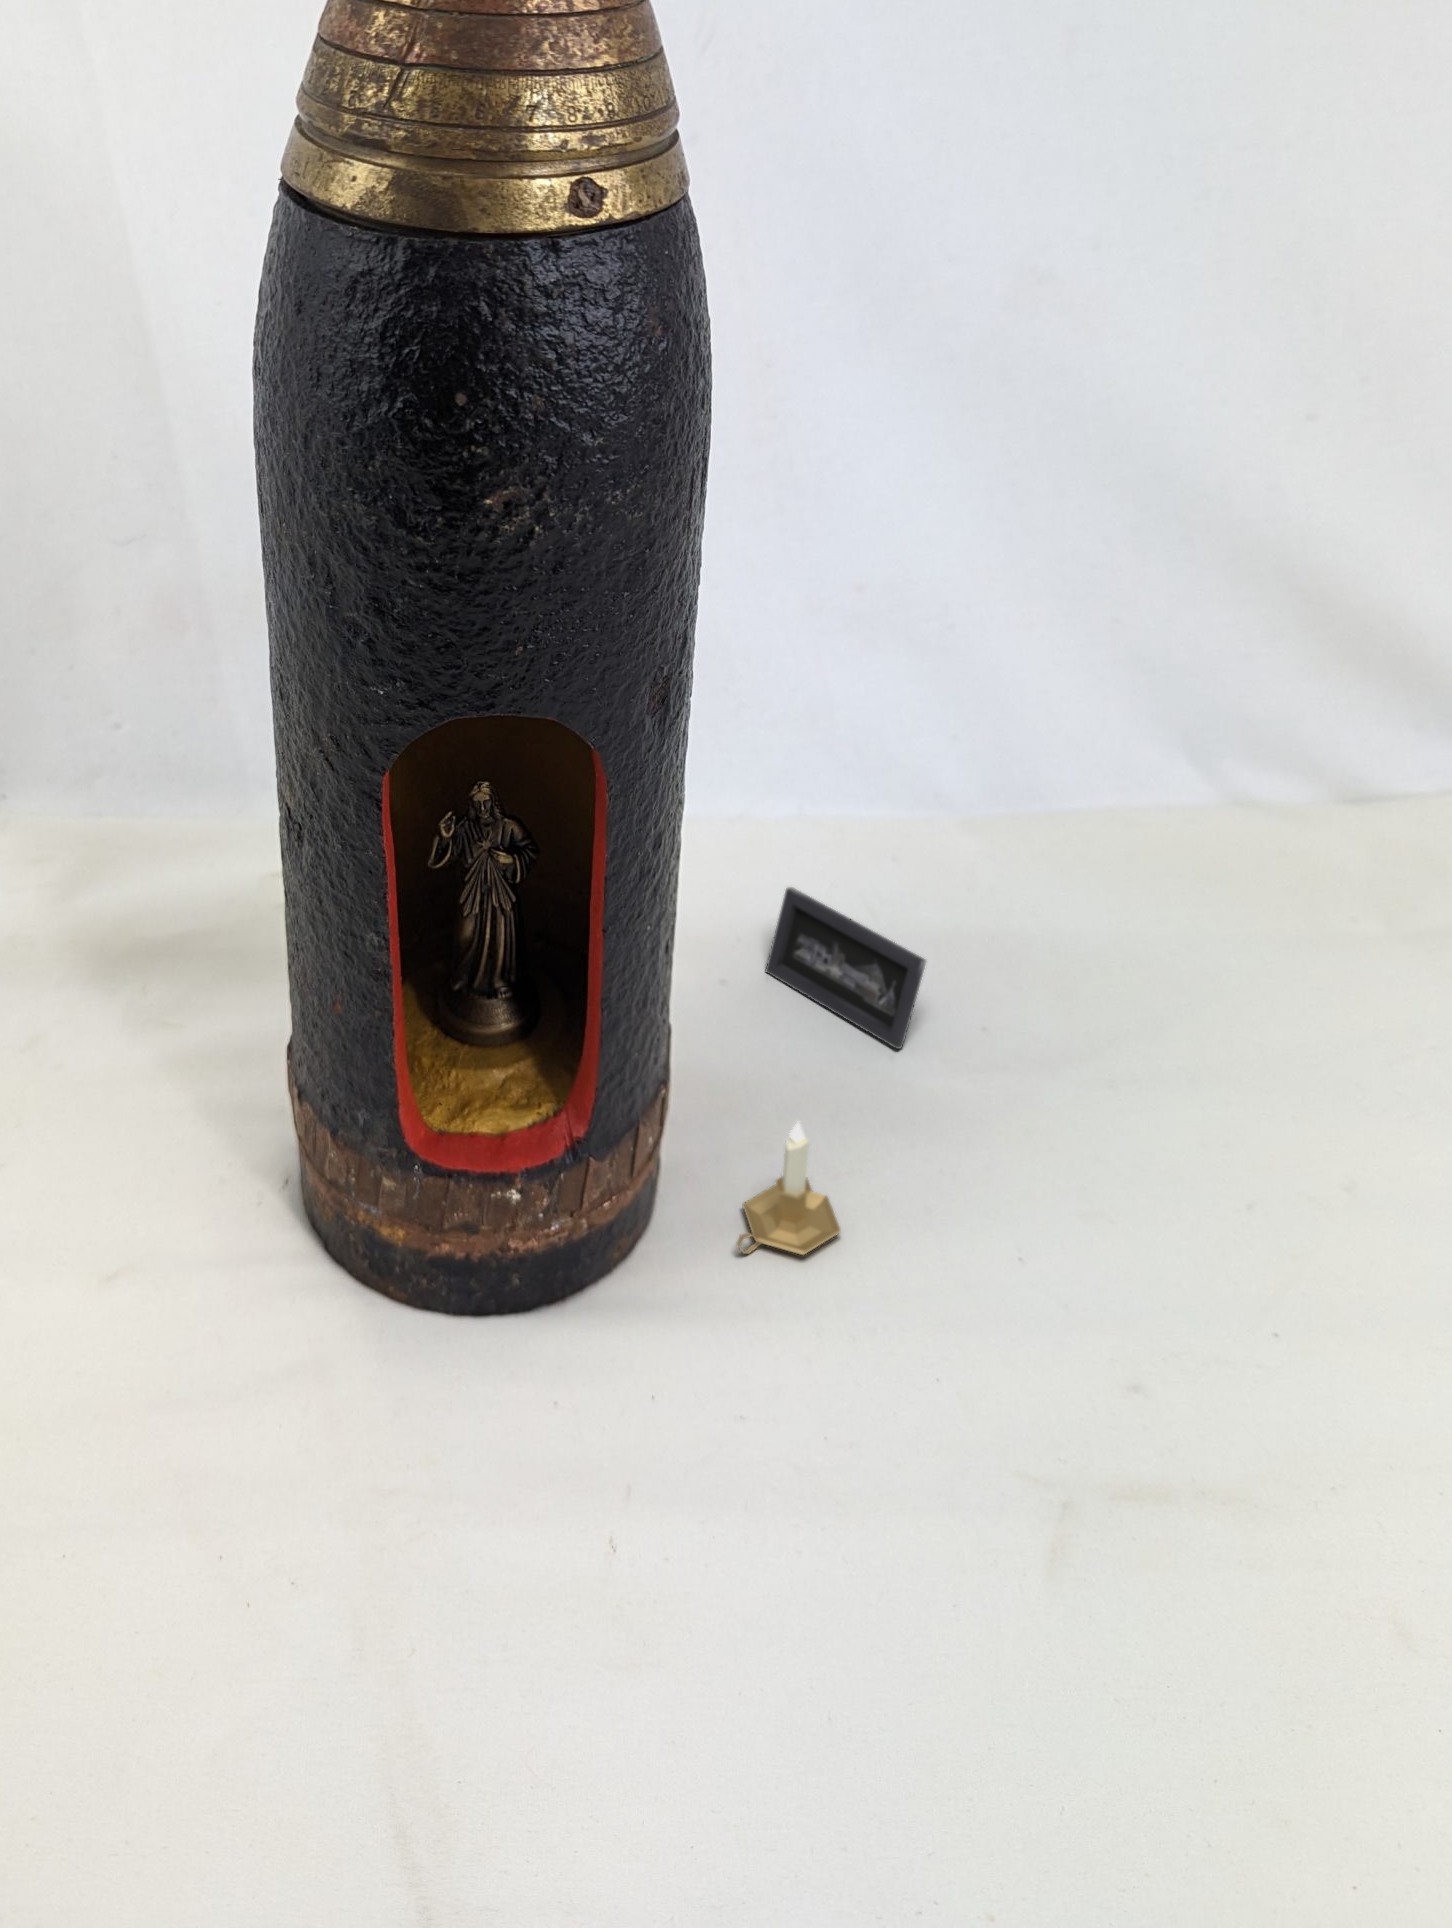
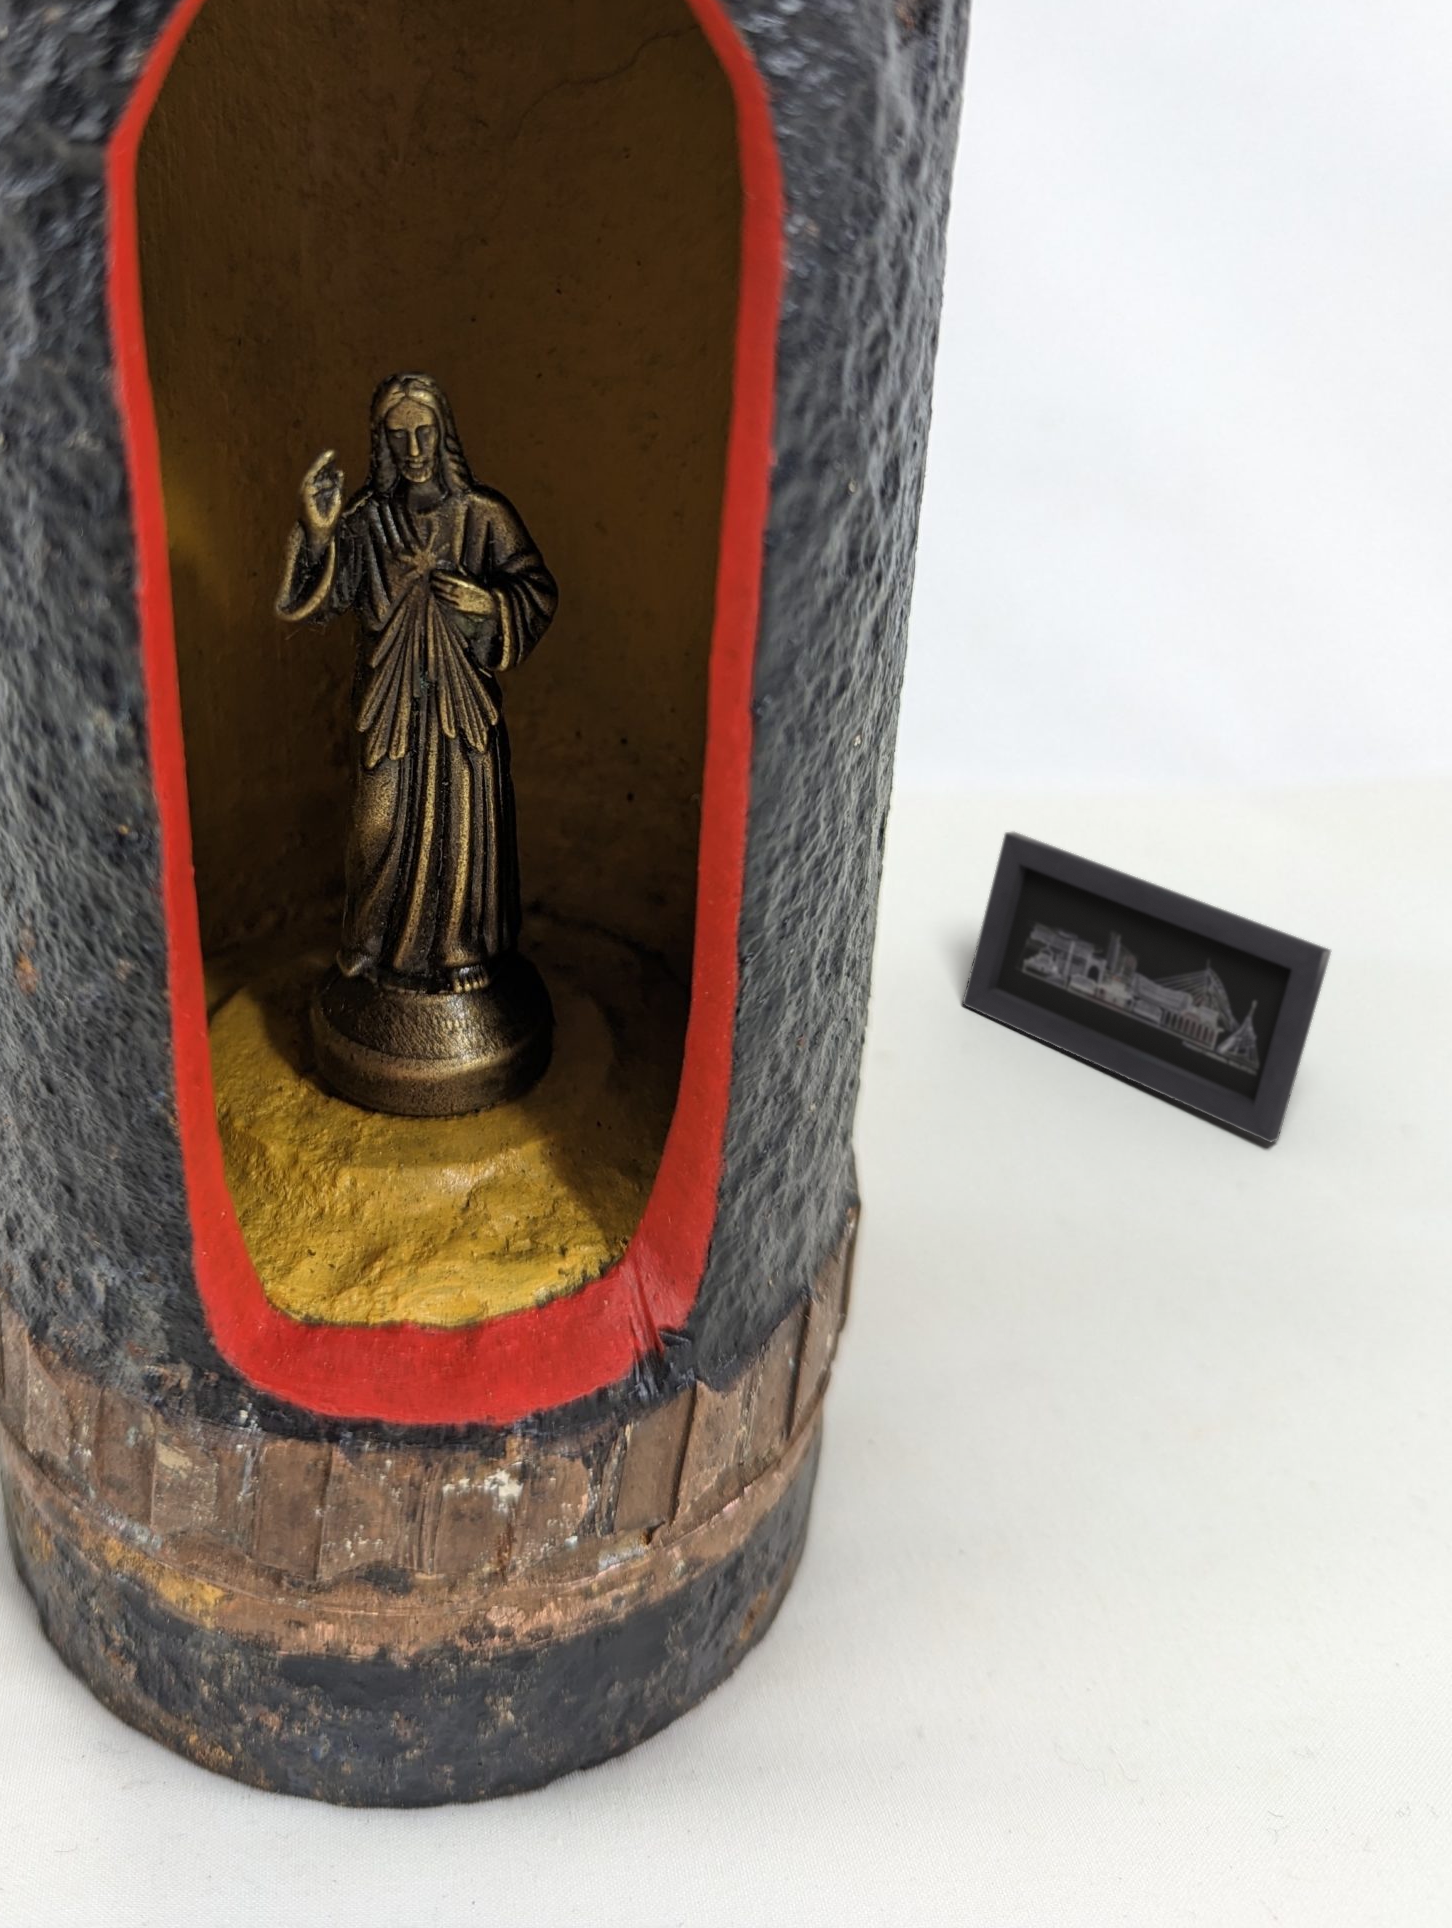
candlestick: present [736,1122,841,1255] -> none [1032,1277,1288,1622]

